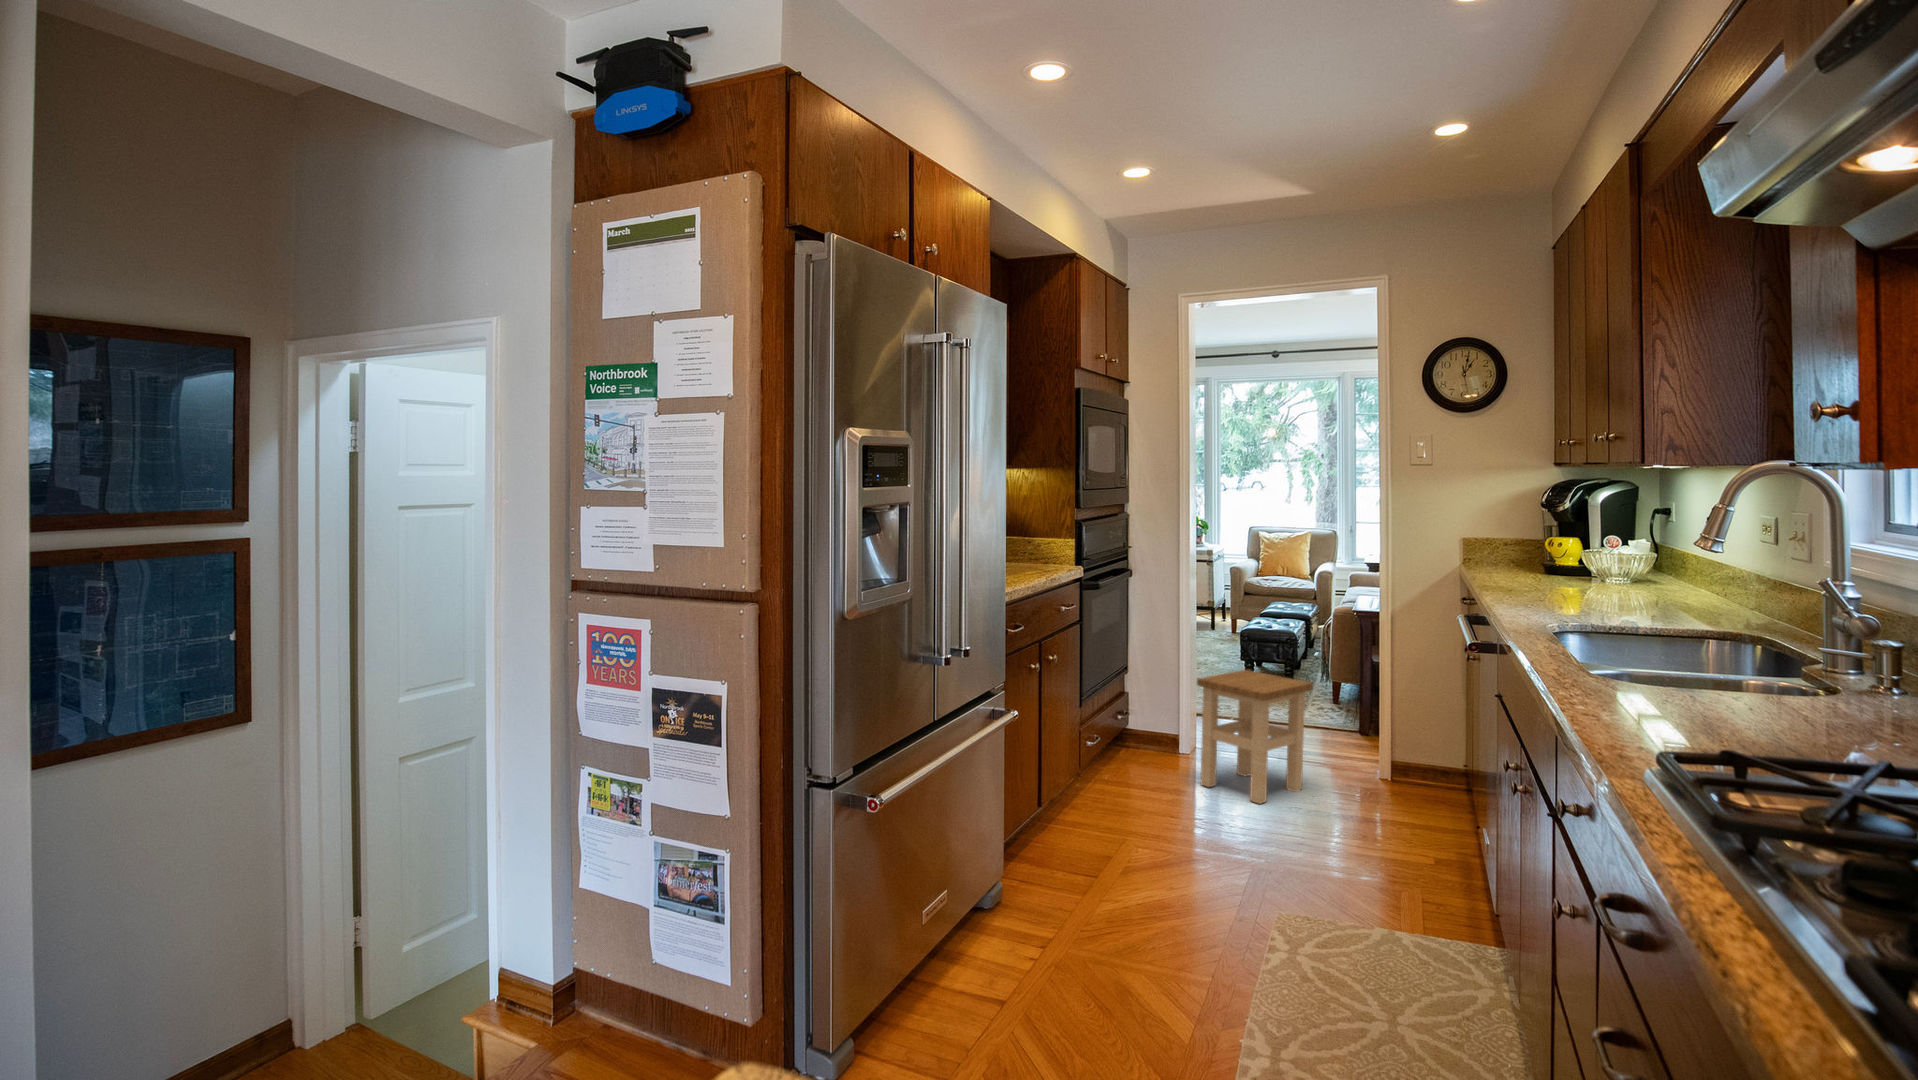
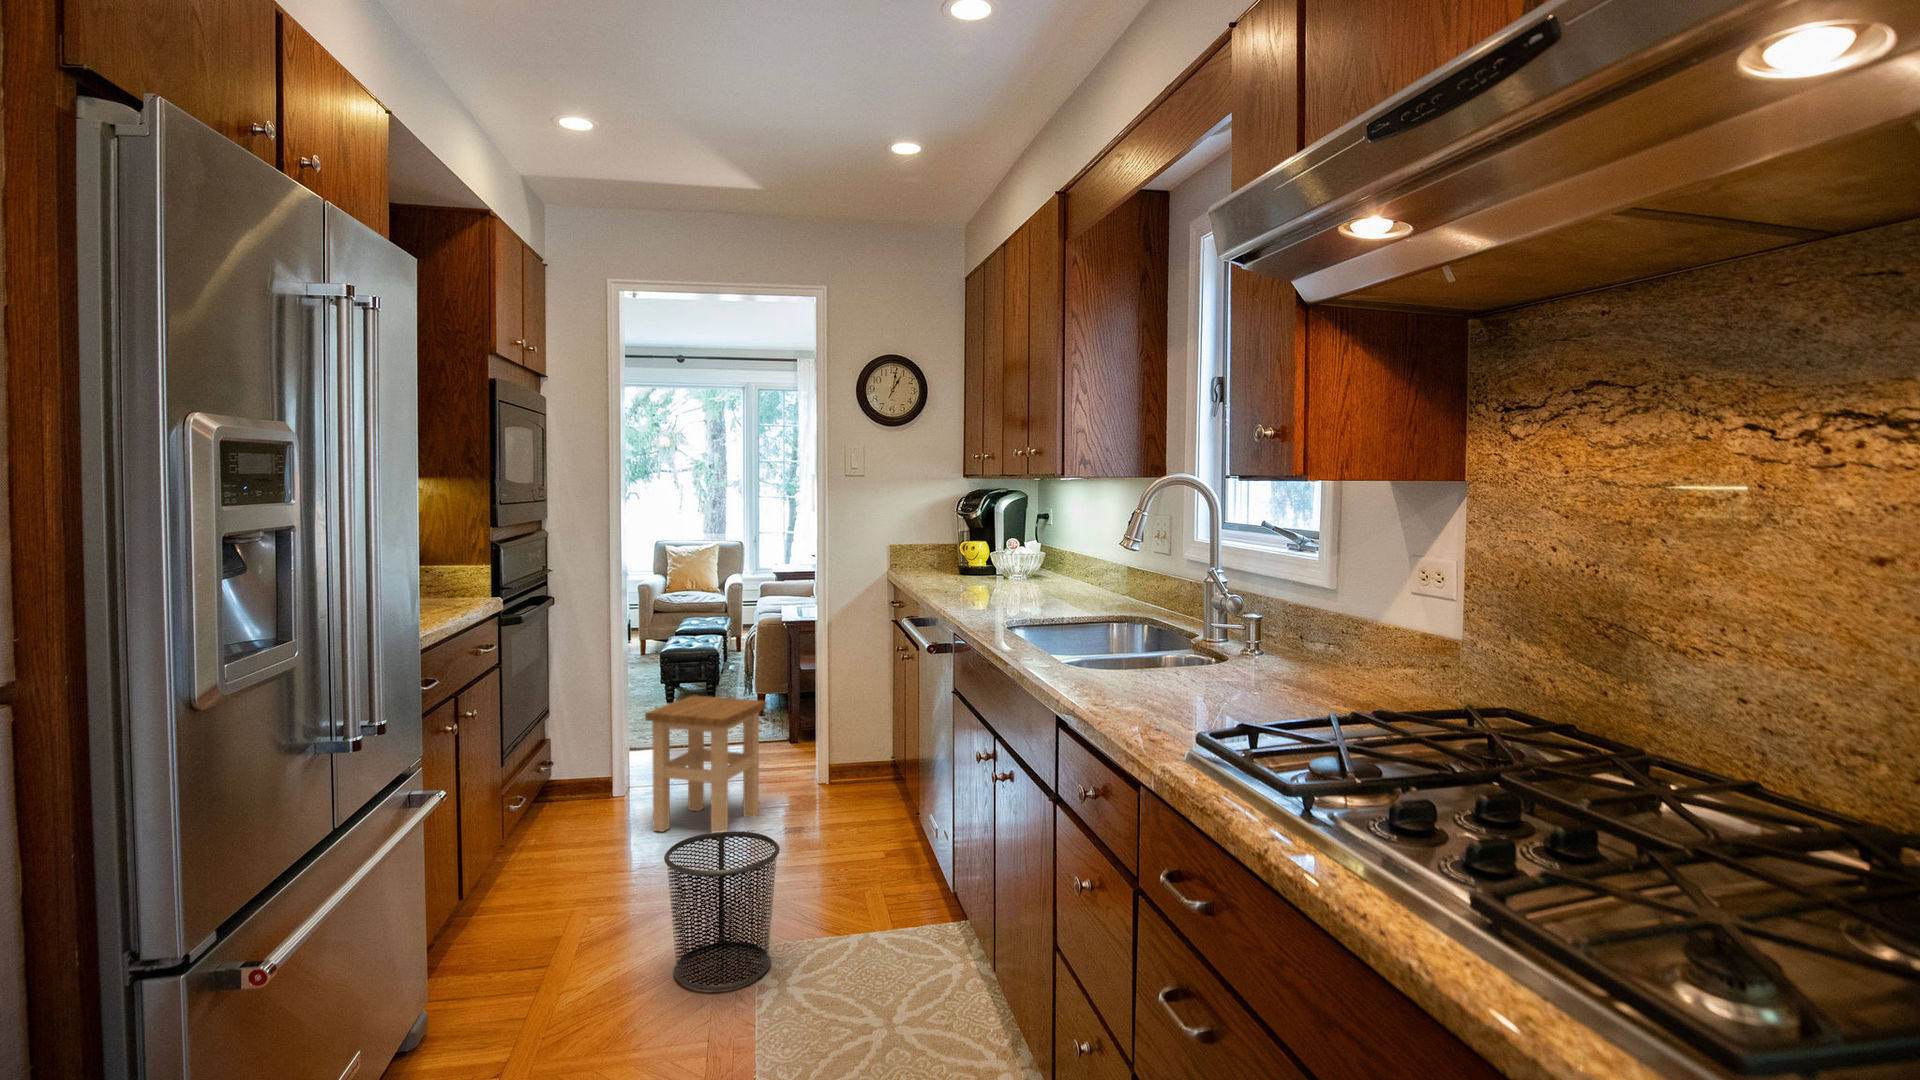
waste bin: none [1179,788,1284,927] -> present [664,831,780,991]

